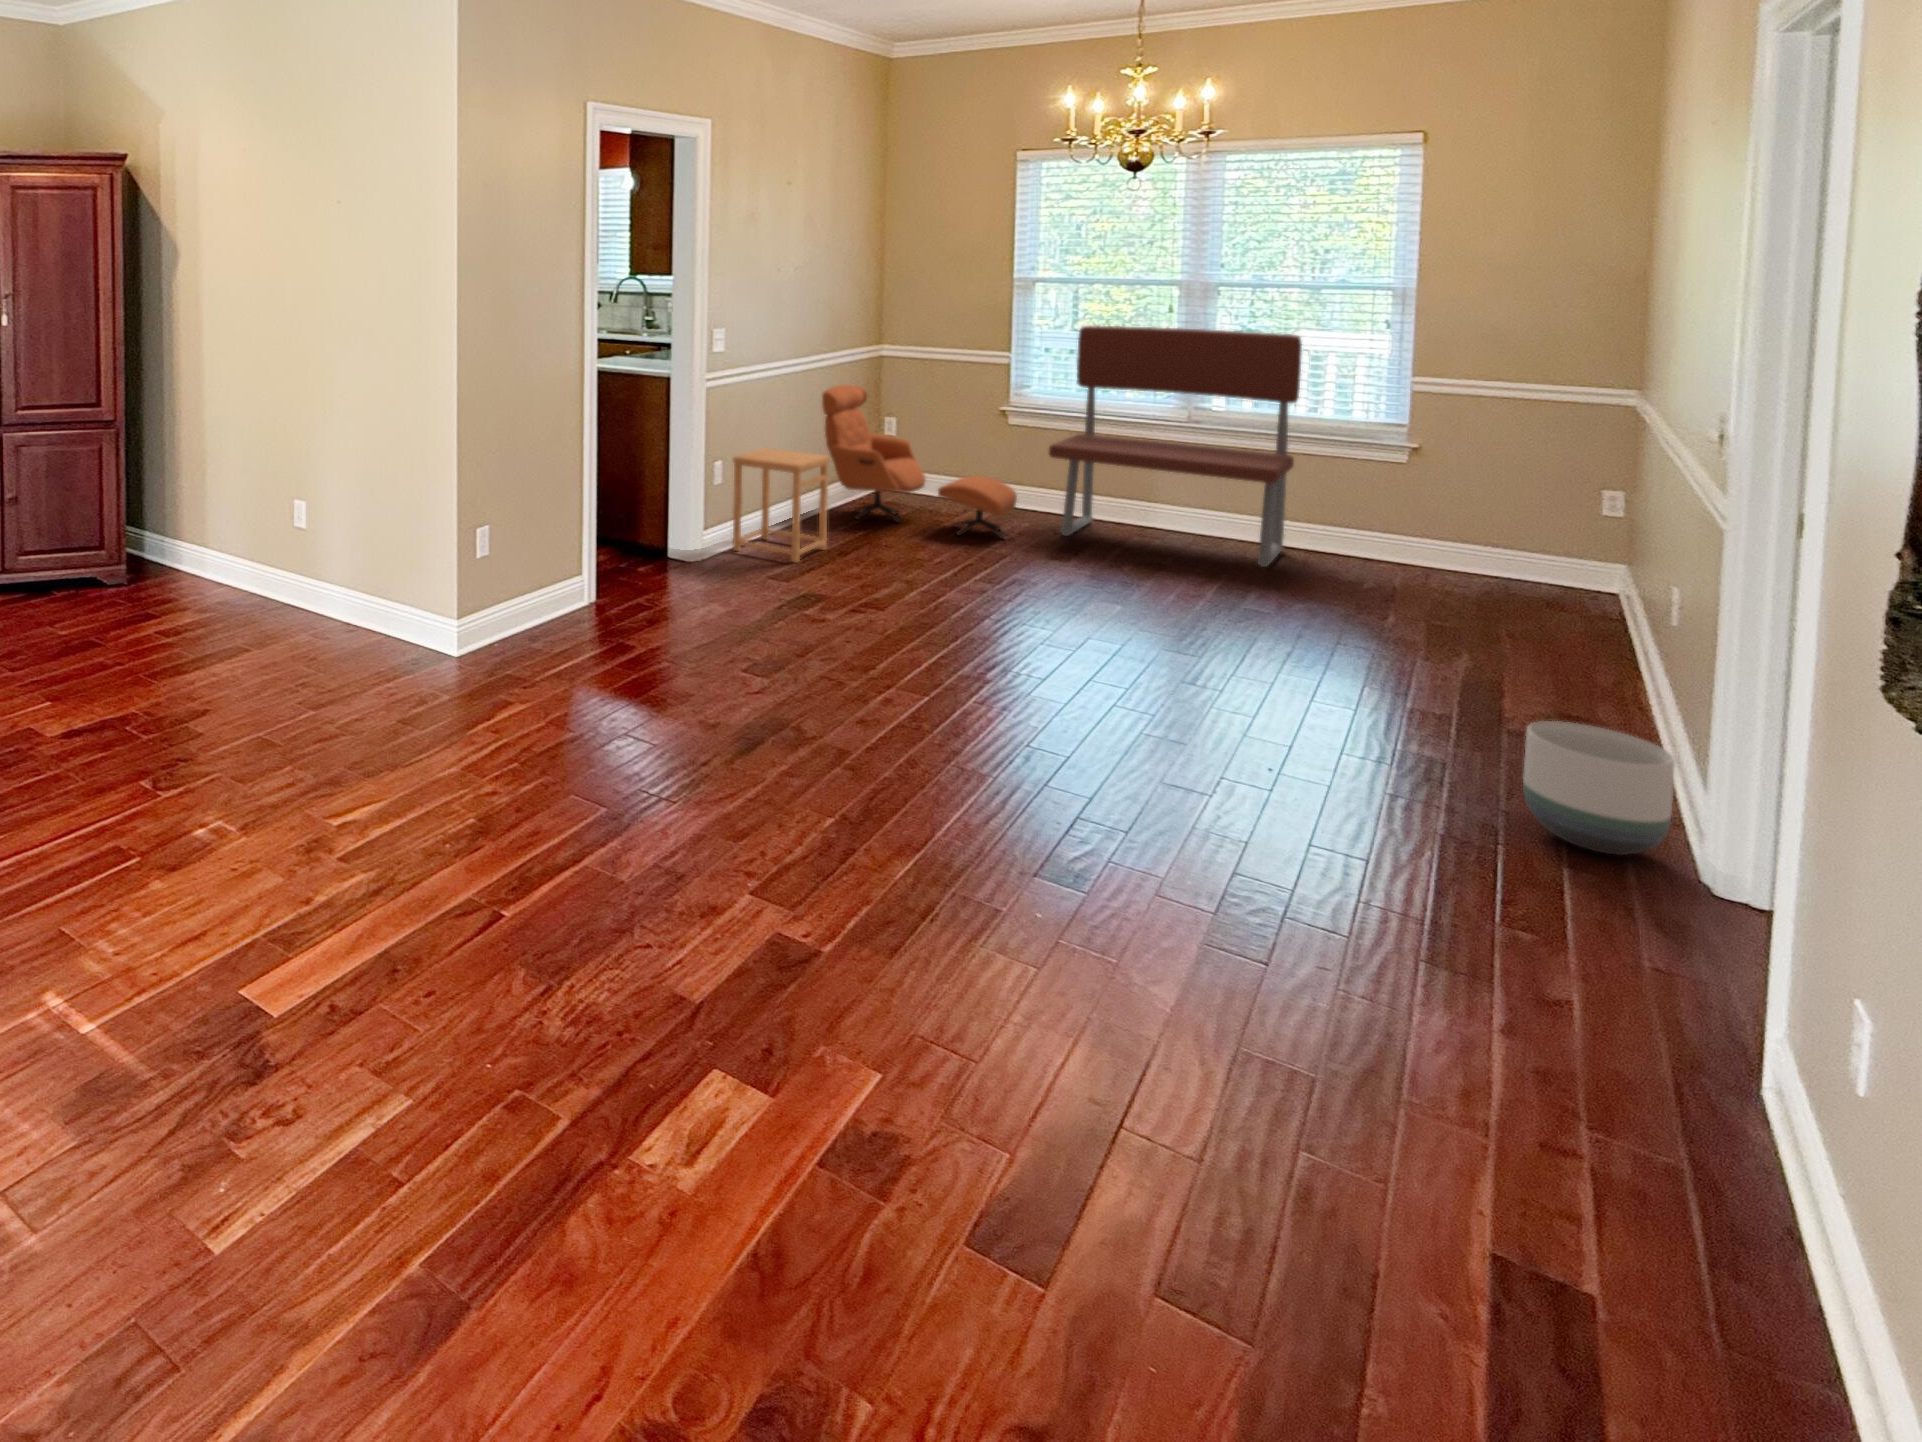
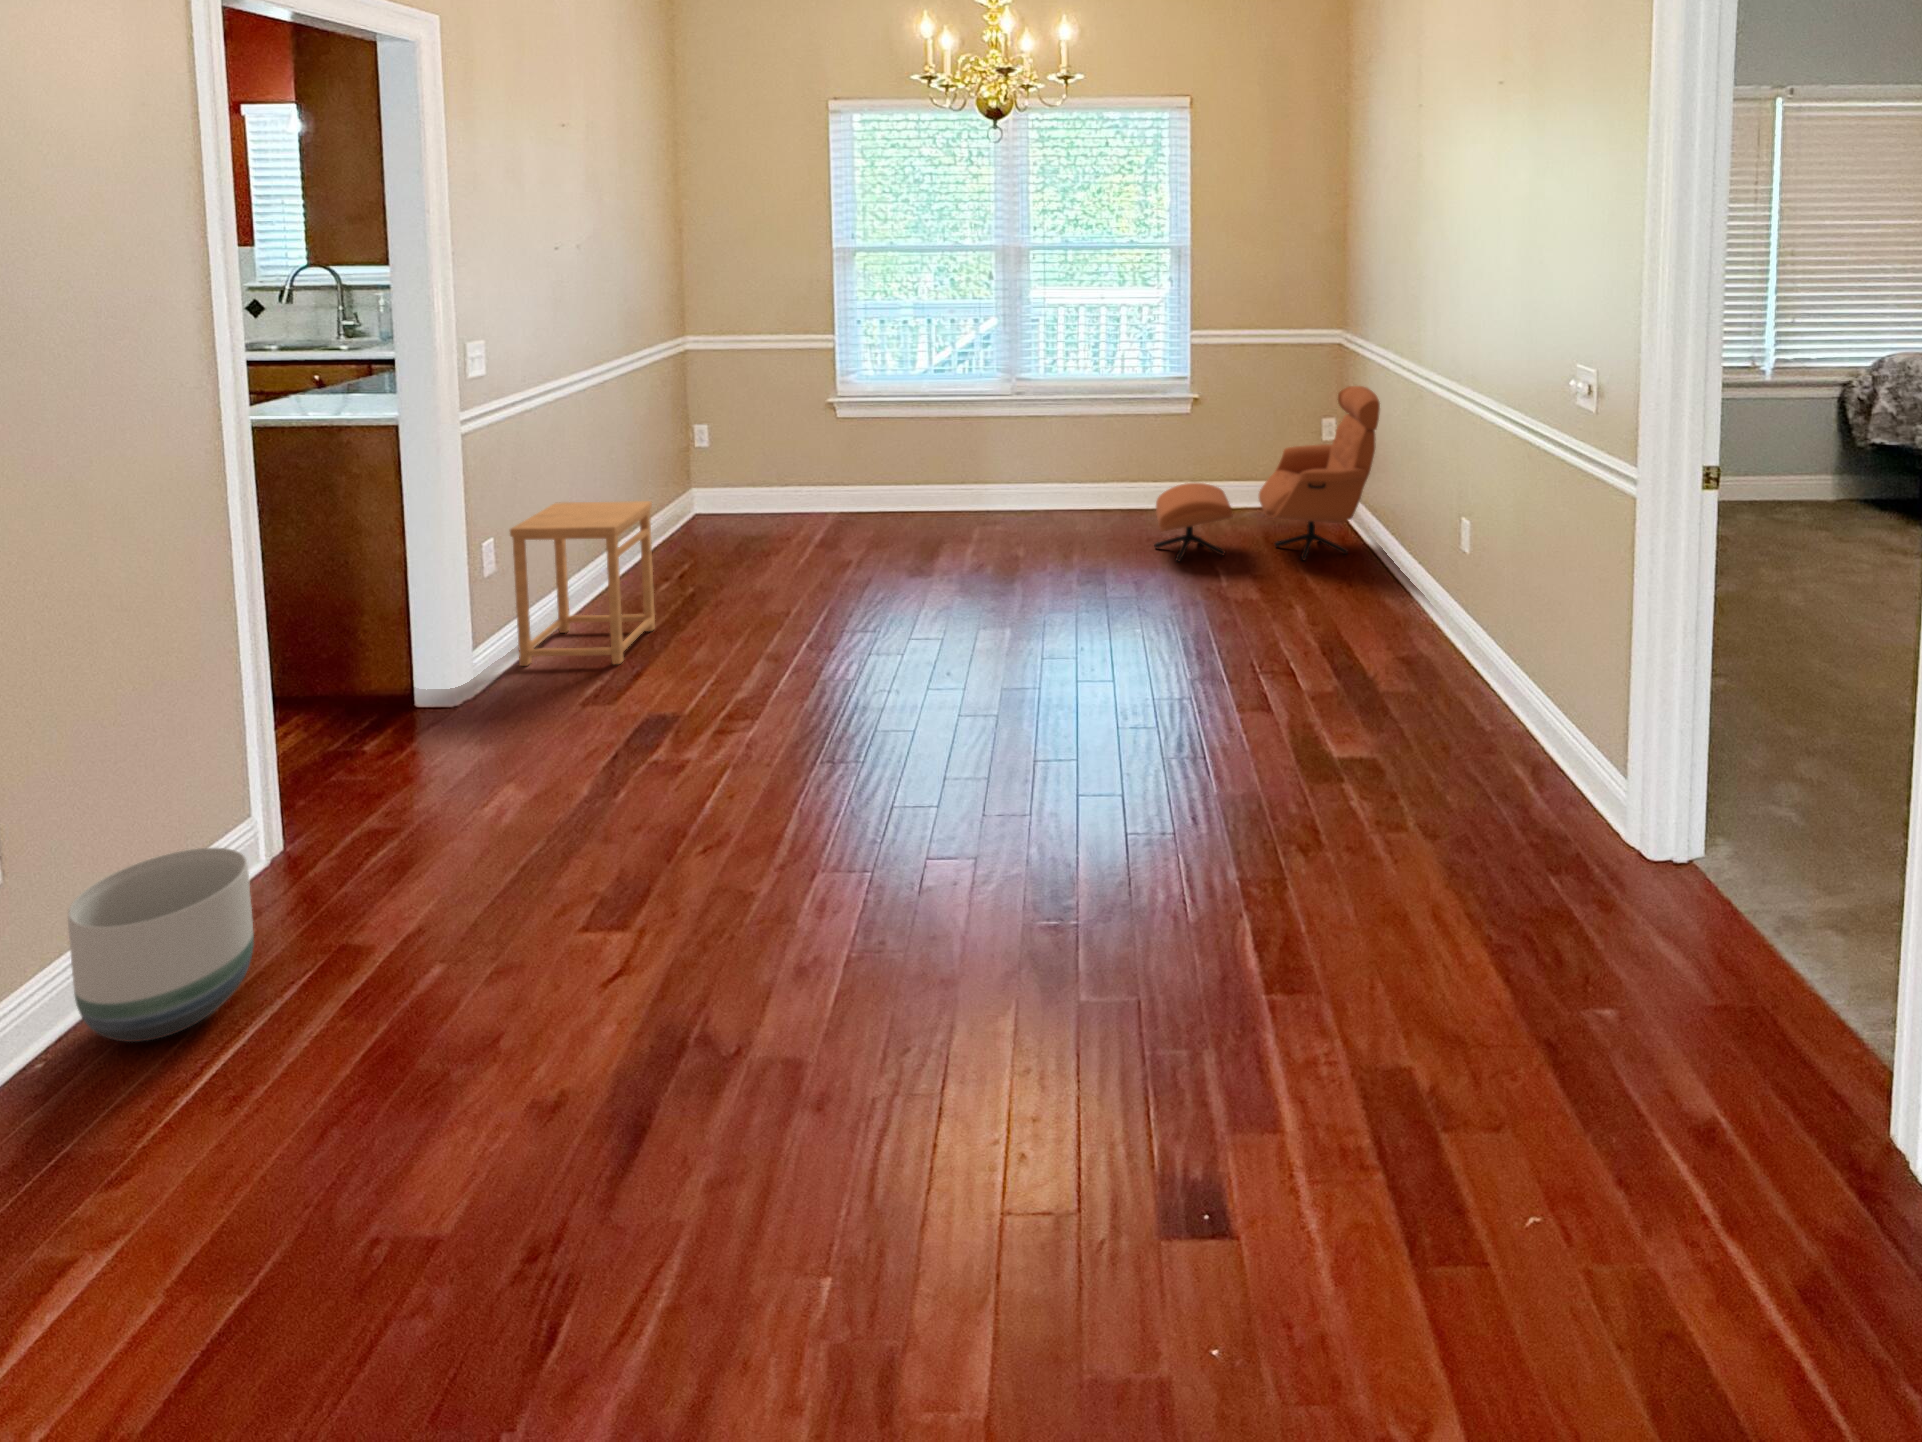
bench: present [1049,326,1302,567] -> none [897,297,1112,540]
armchair: present [822,385,1017,539] -> present [1154,386,1380,561]
planter: present [1523,721,1675,855] -> present [68,848,254,1042]

